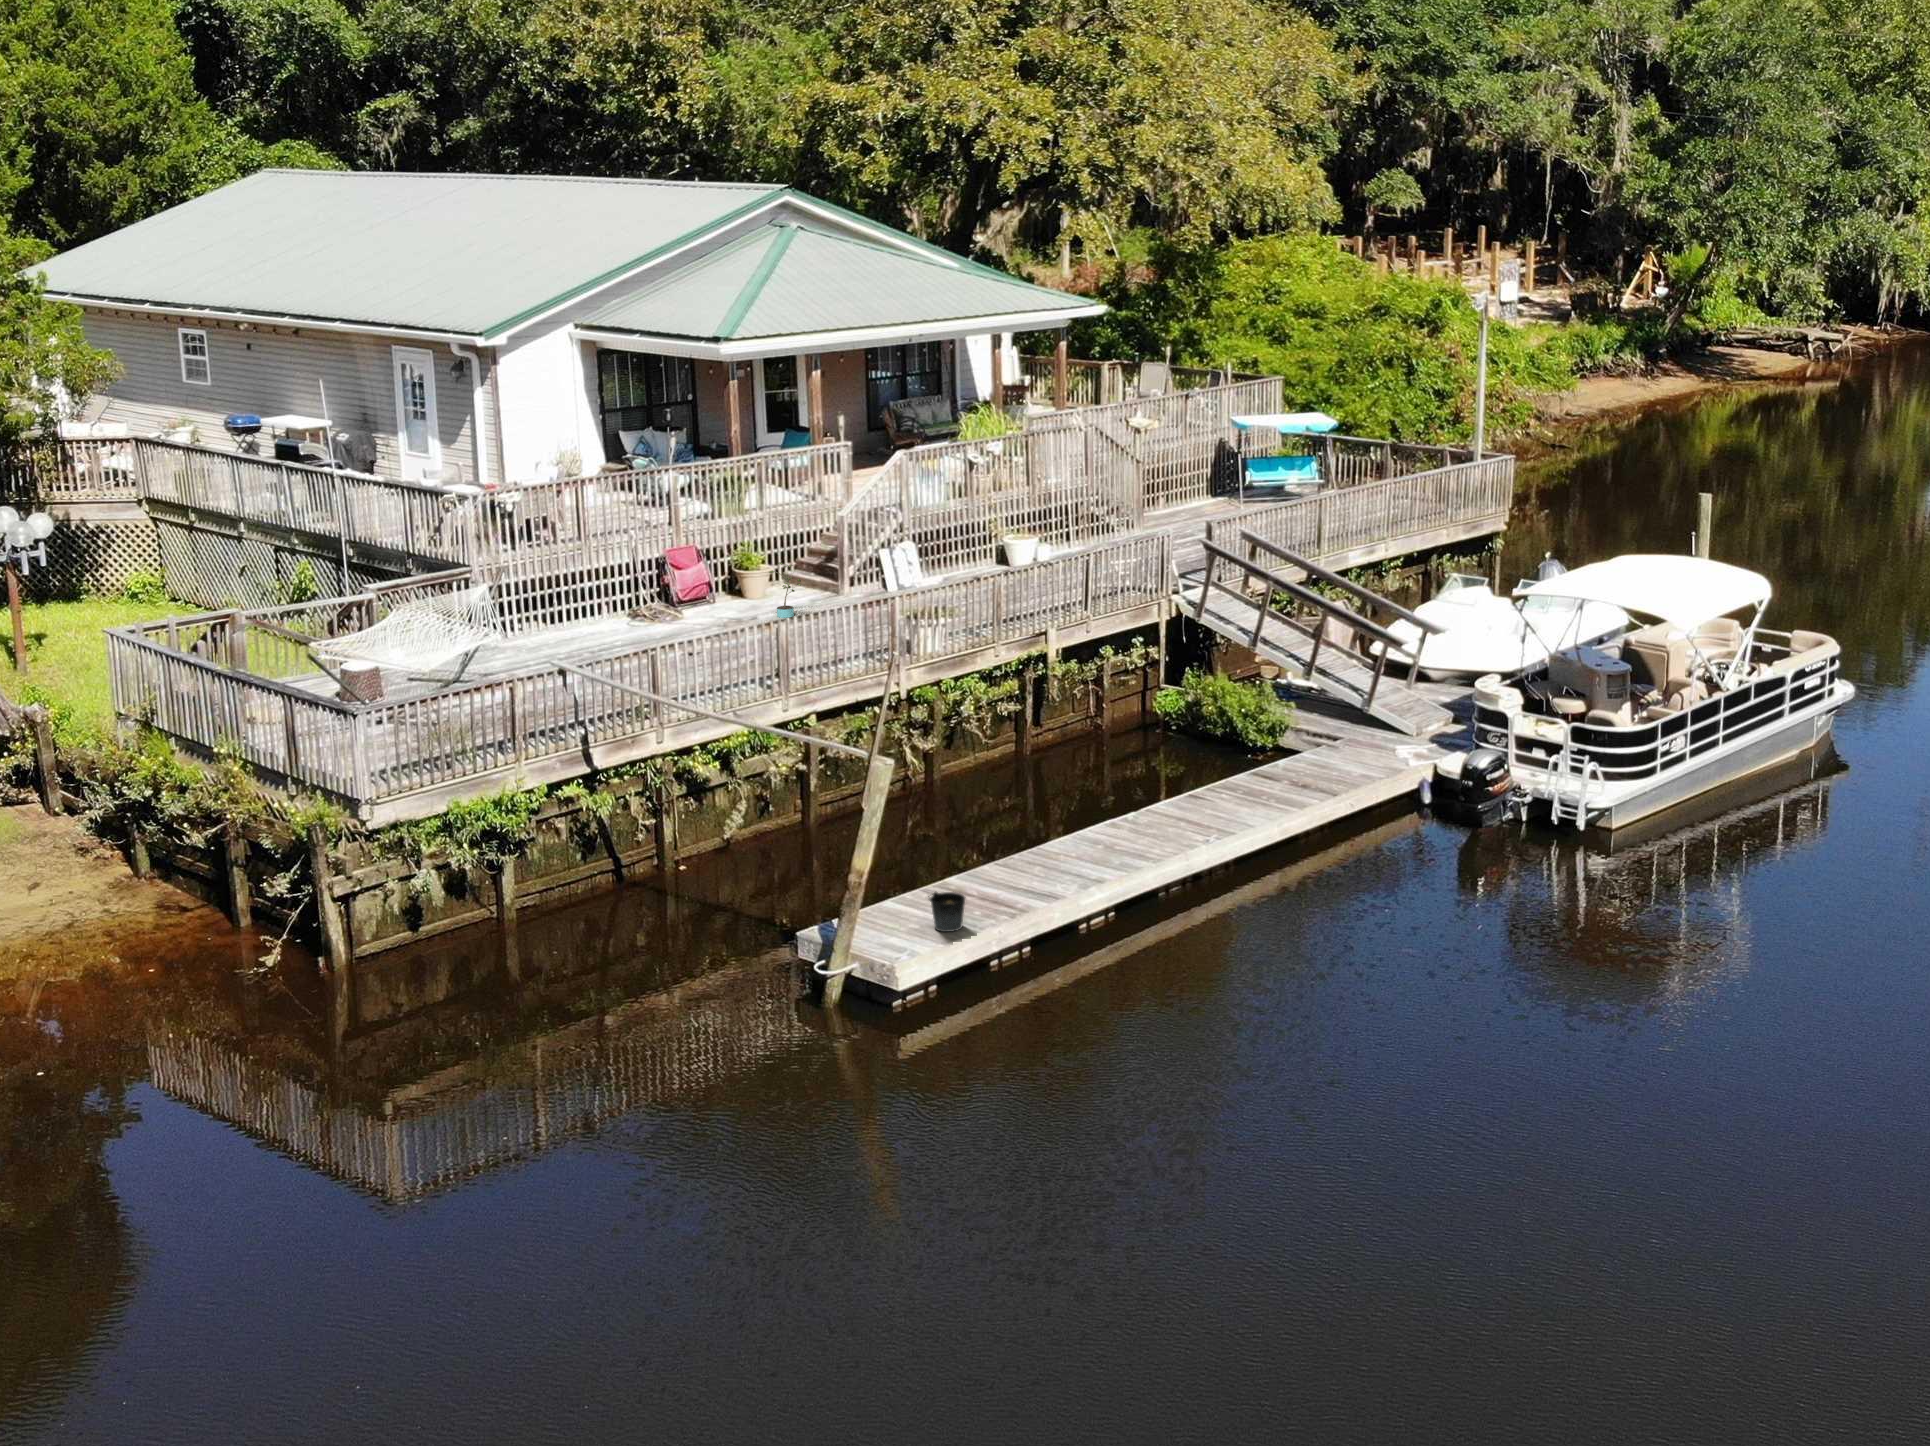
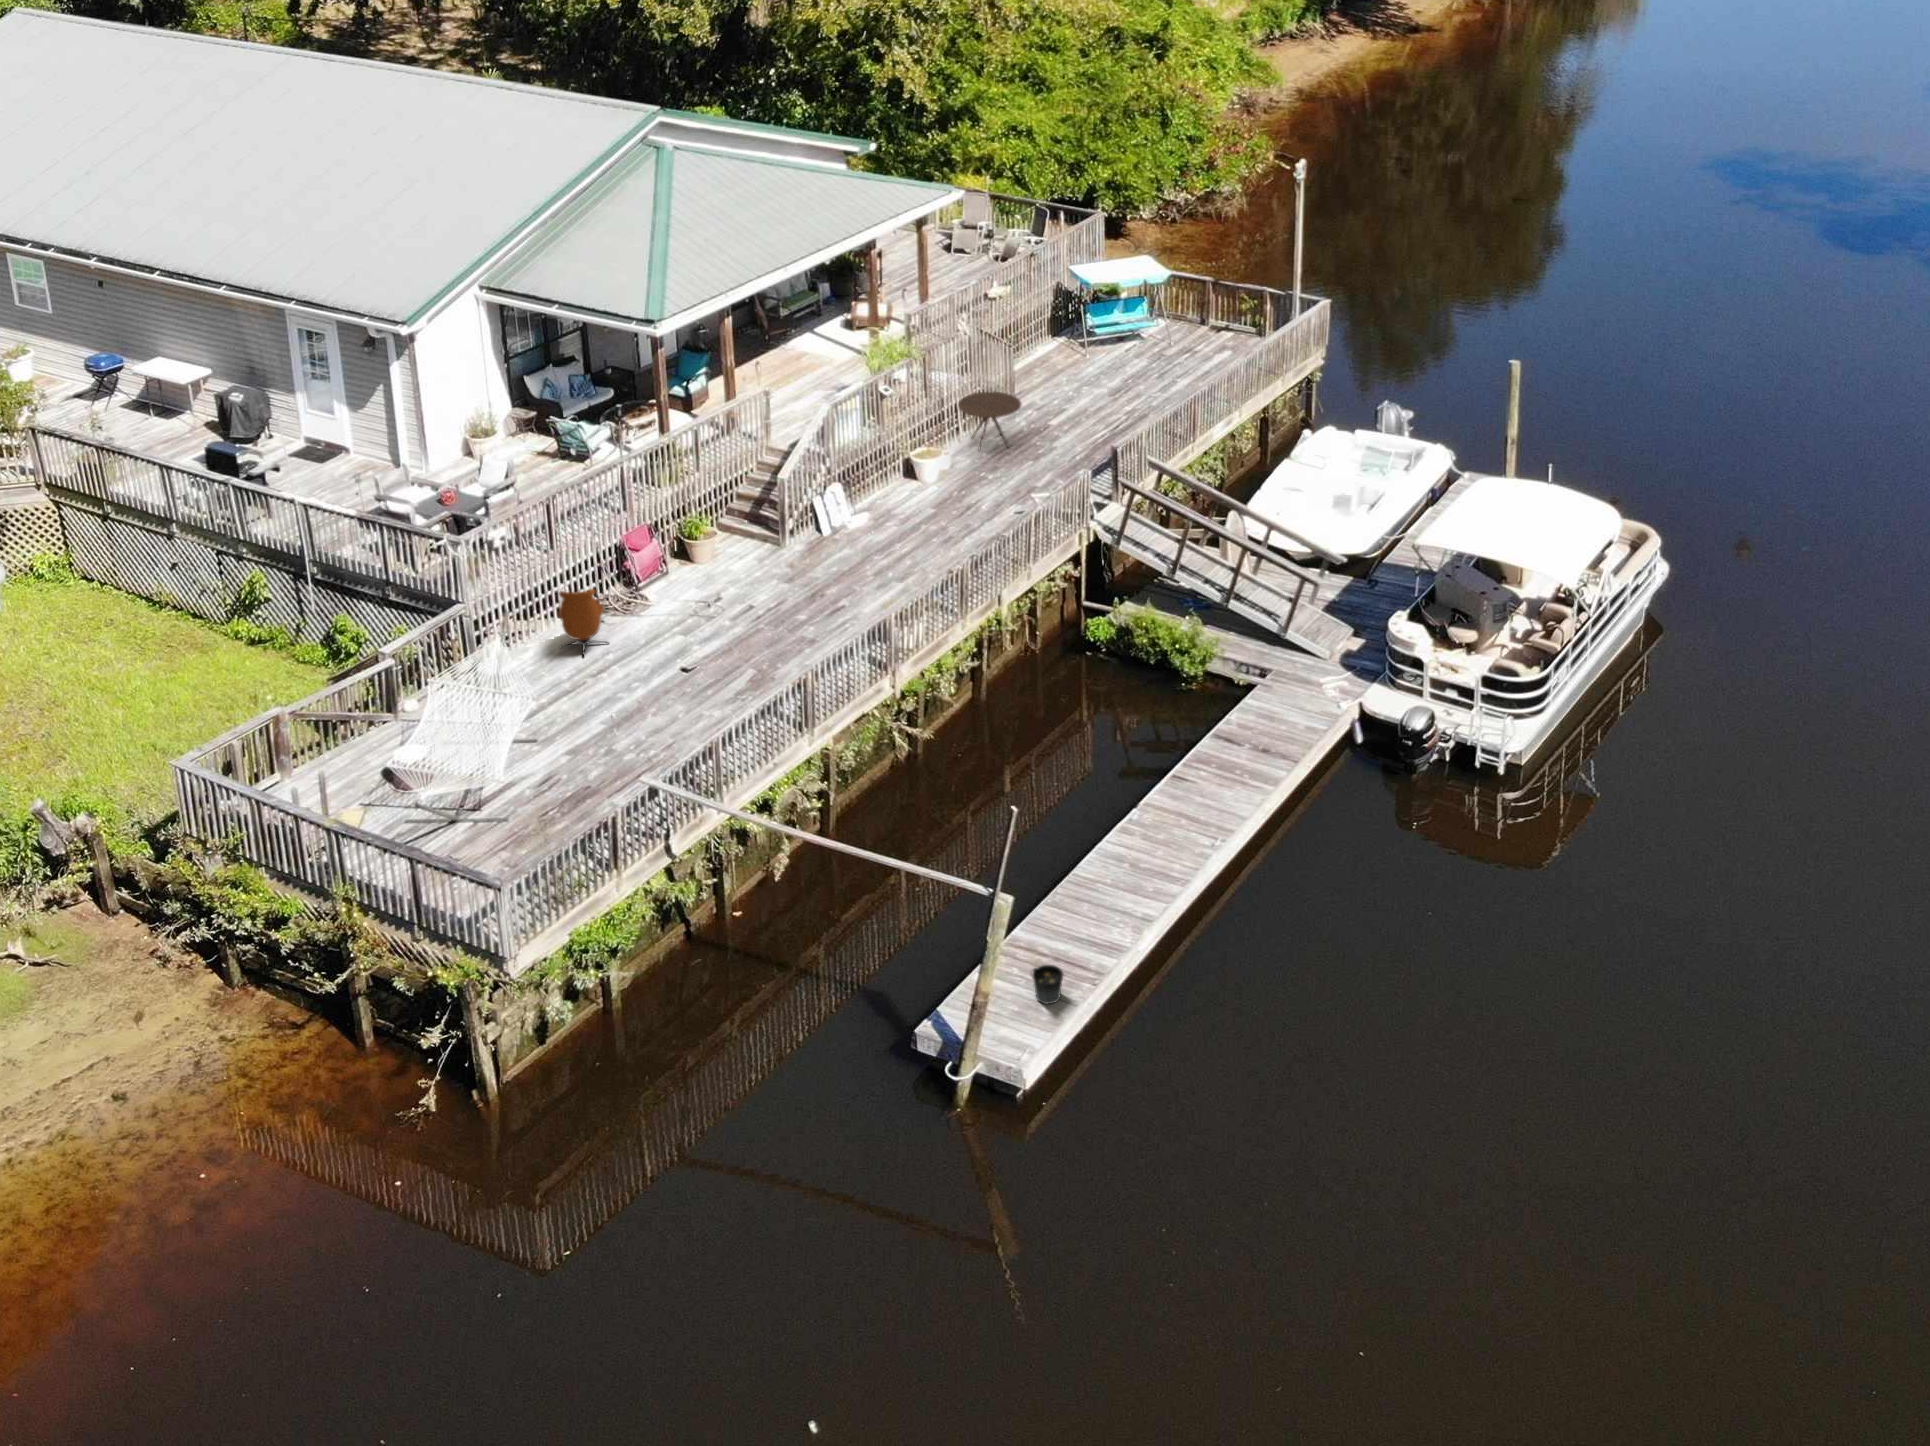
round table: none [1064,490,1133,547] -> present [958,392,1021,449]
lounge chair: none [556,556,617,637] -> present [558,589,604,654]
potted plant: present [769,562,801,618] -> none [747,554,778,604]

